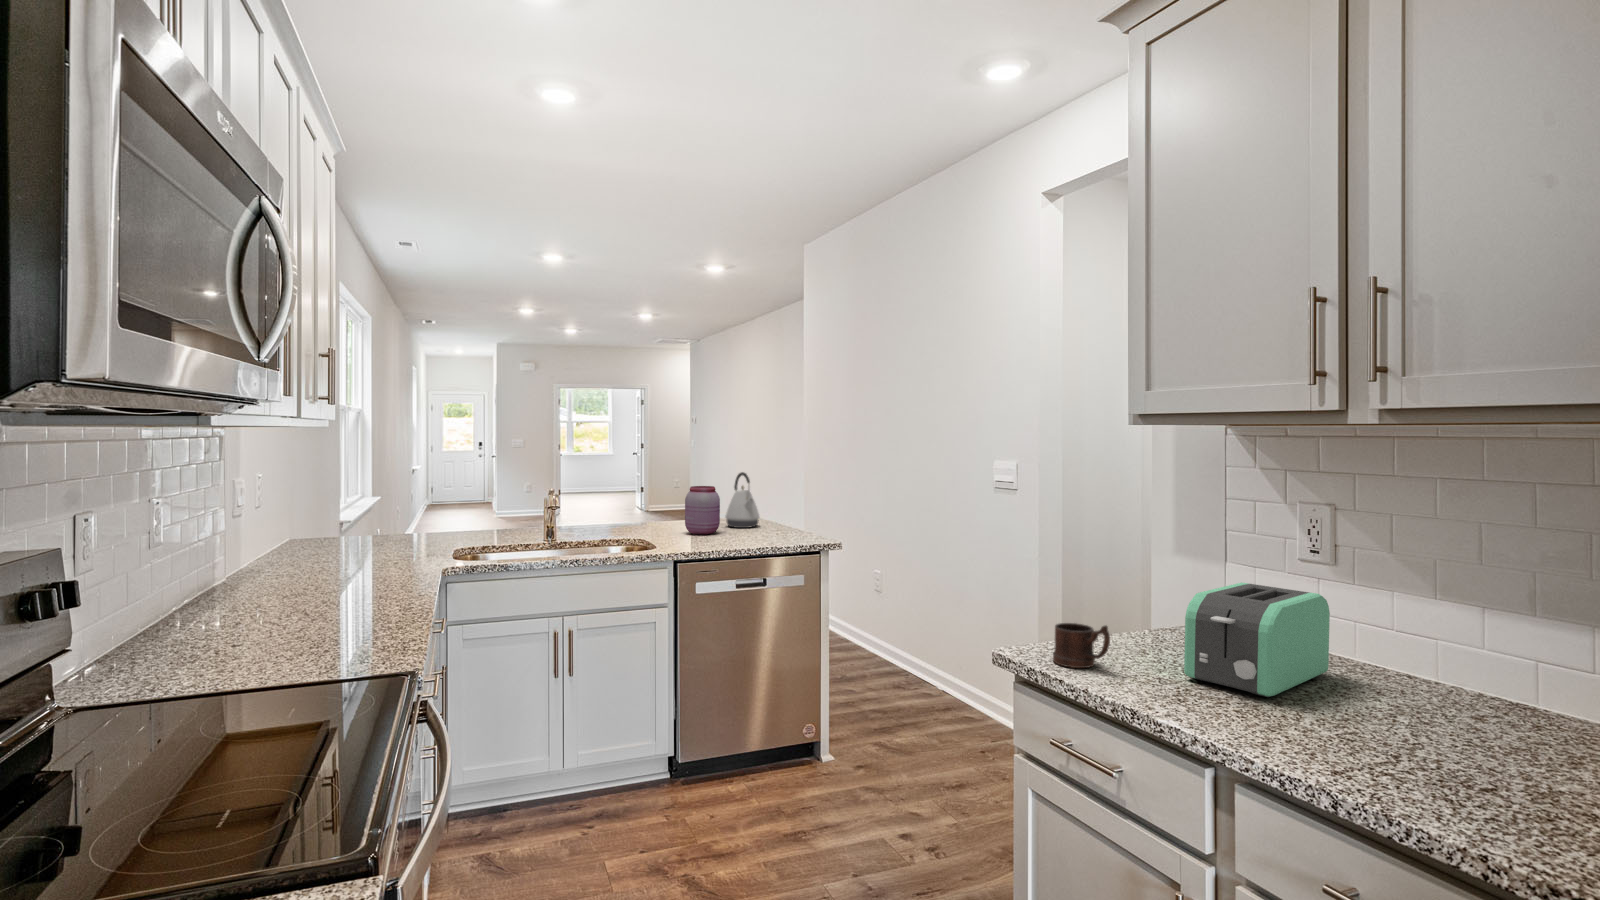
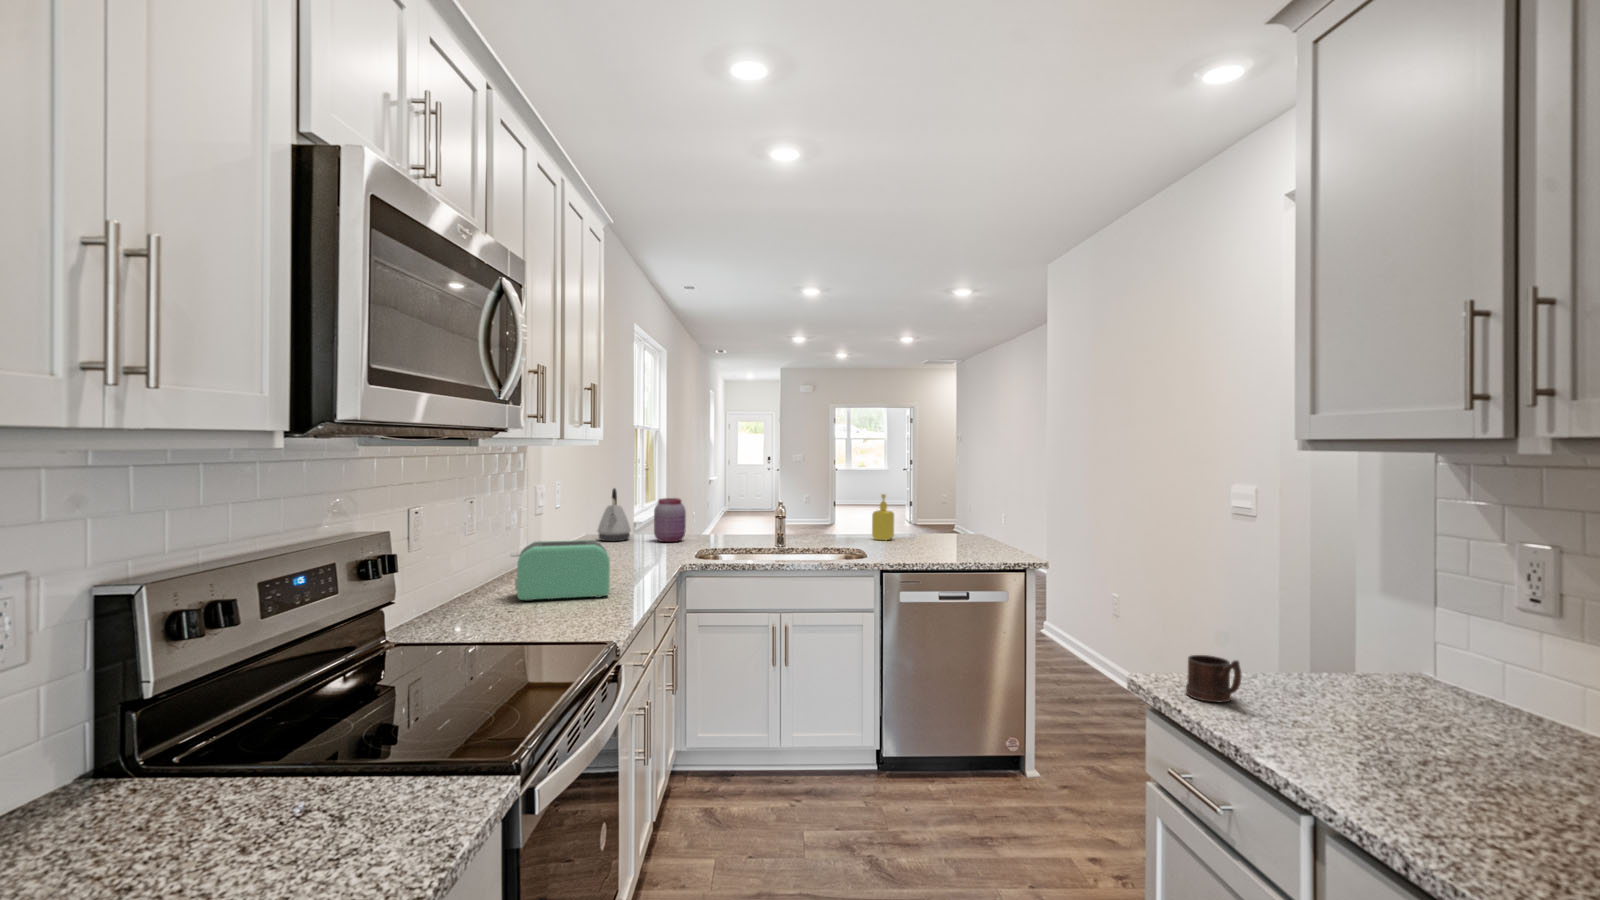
kettle: present [726,472,759,528] -> present [598,488,631,541]
soap dispenser: none [650,480,674,530] -> present [872,494,894,540]
jar: present [685,486,720,535] -> present [654,498,686,542]
toaster: present [1184,583,1330,698] -> present [511,540,610,601]

